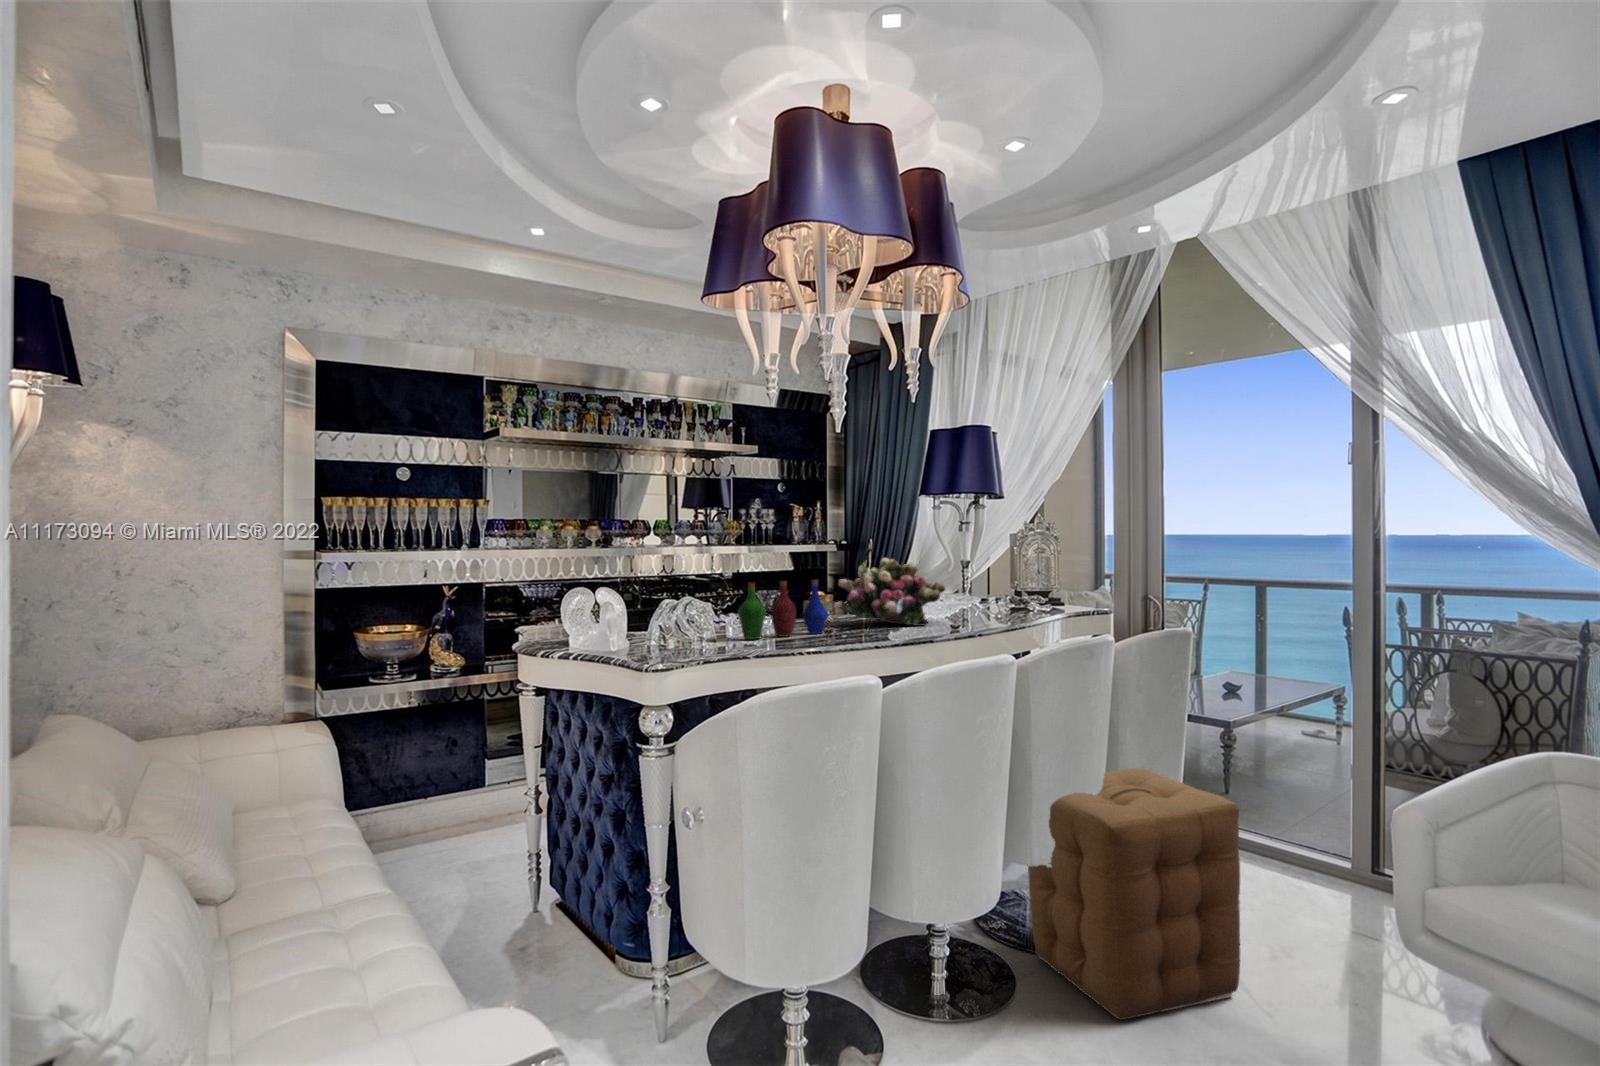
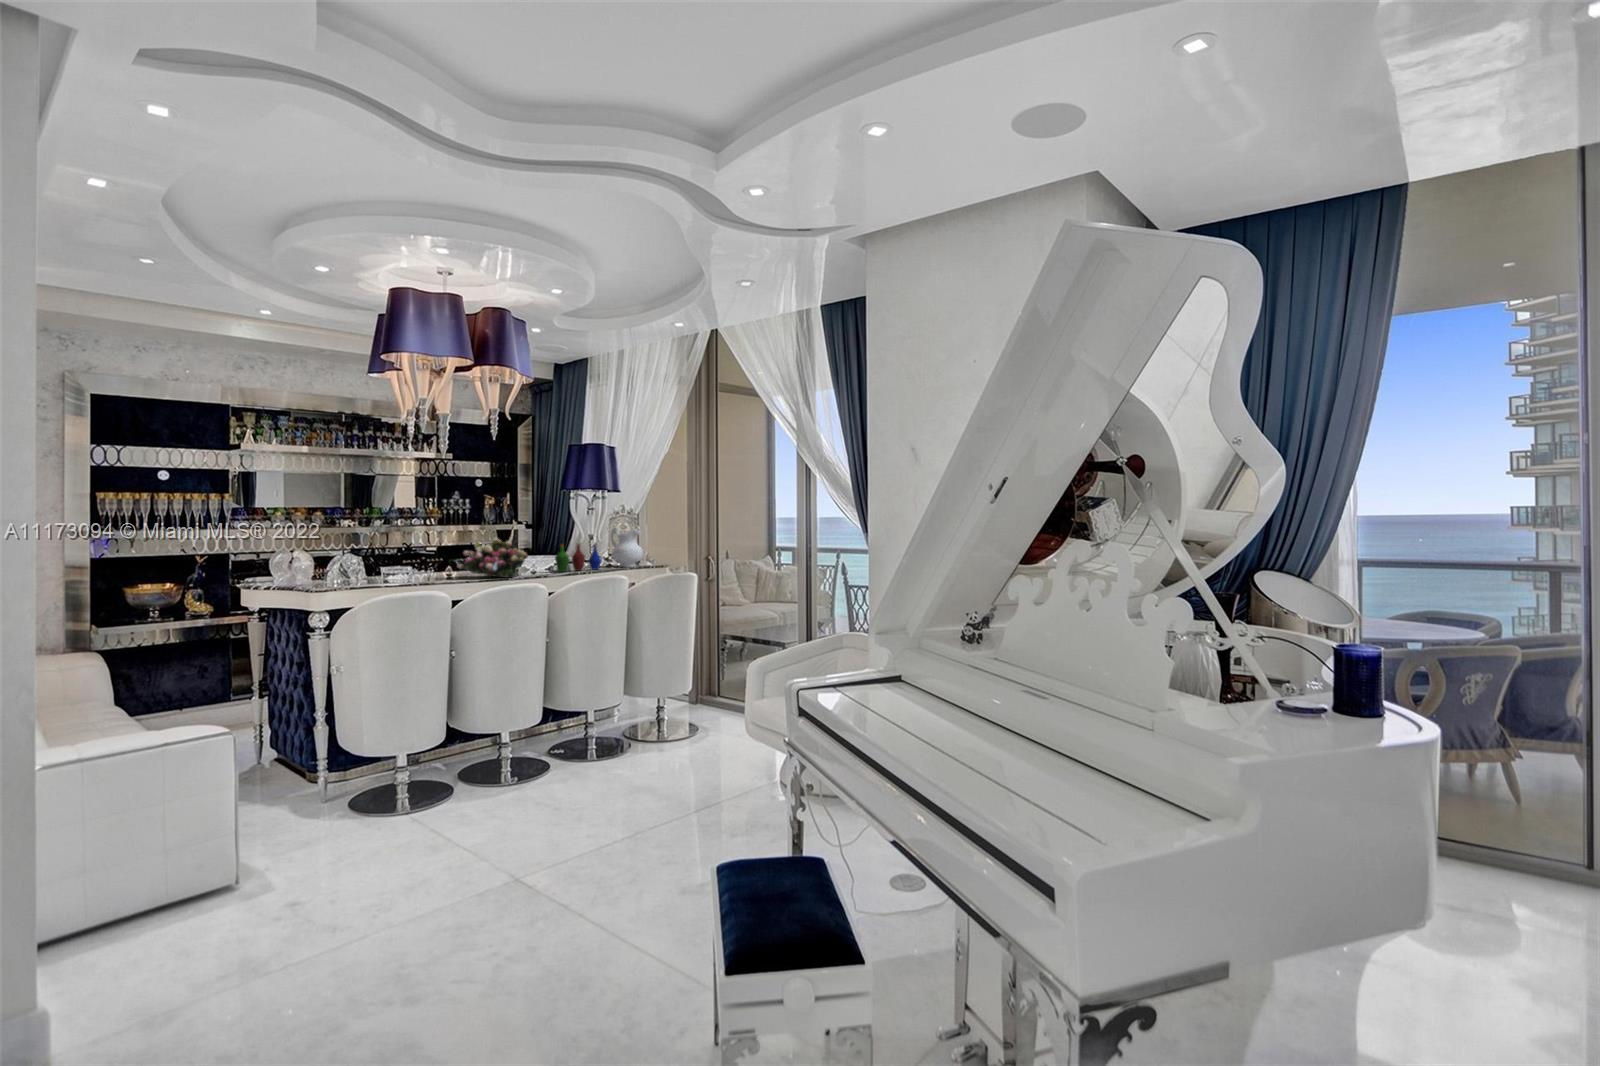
ceramic pitcher: none [1033,541,1090,605] -> present [610,528,643,567]
bottle: present [738,580,828,639] -> present [555,543,602,572]
ottoman: present [1028,768,1240,1020] -> none [563,656,666,780]

